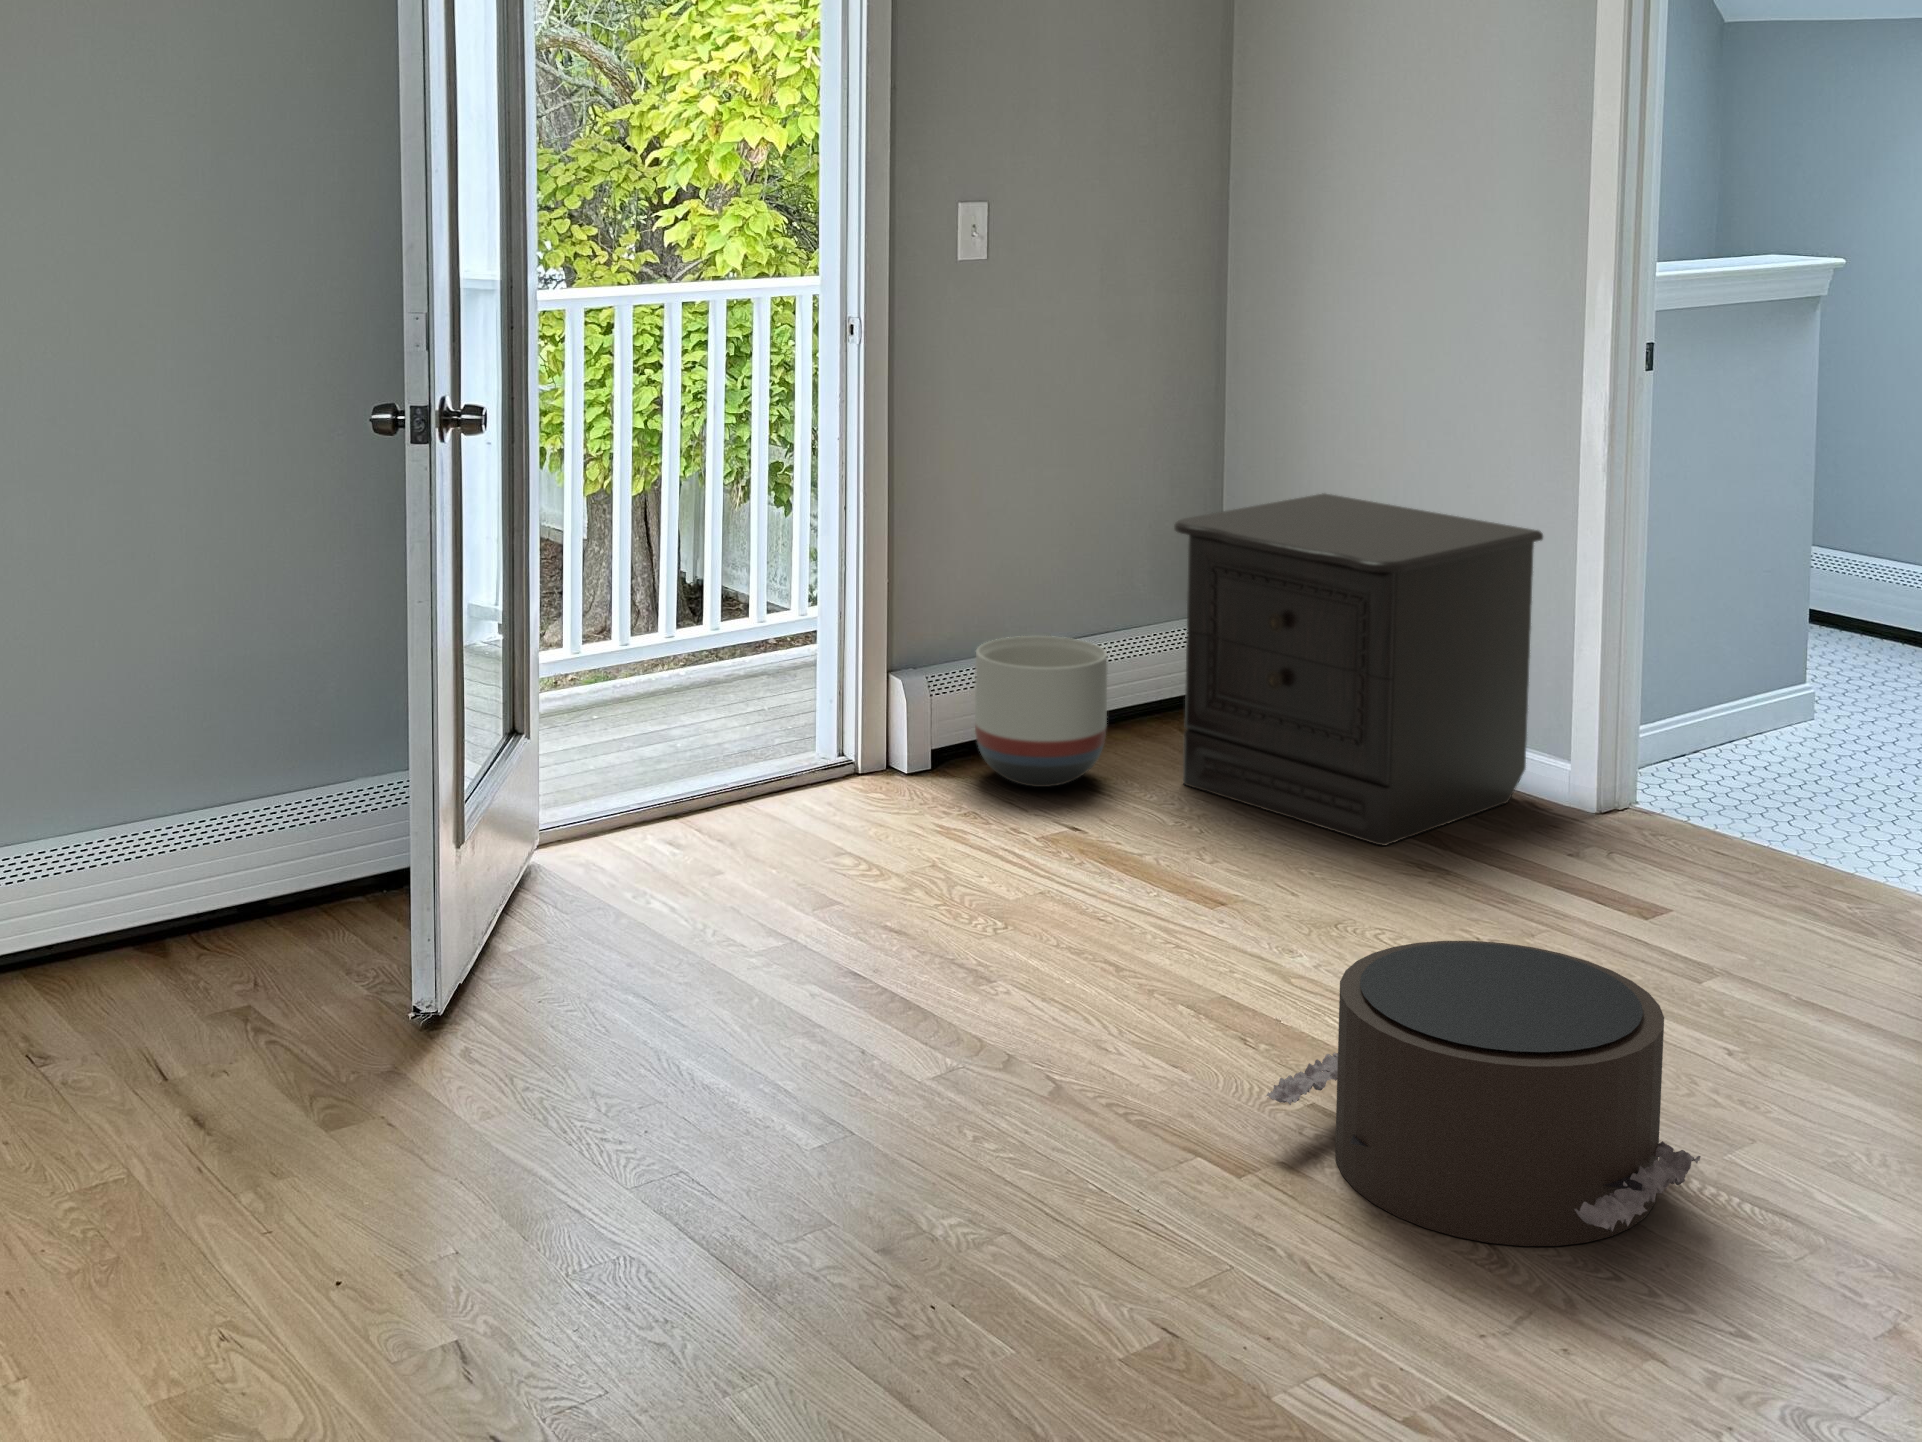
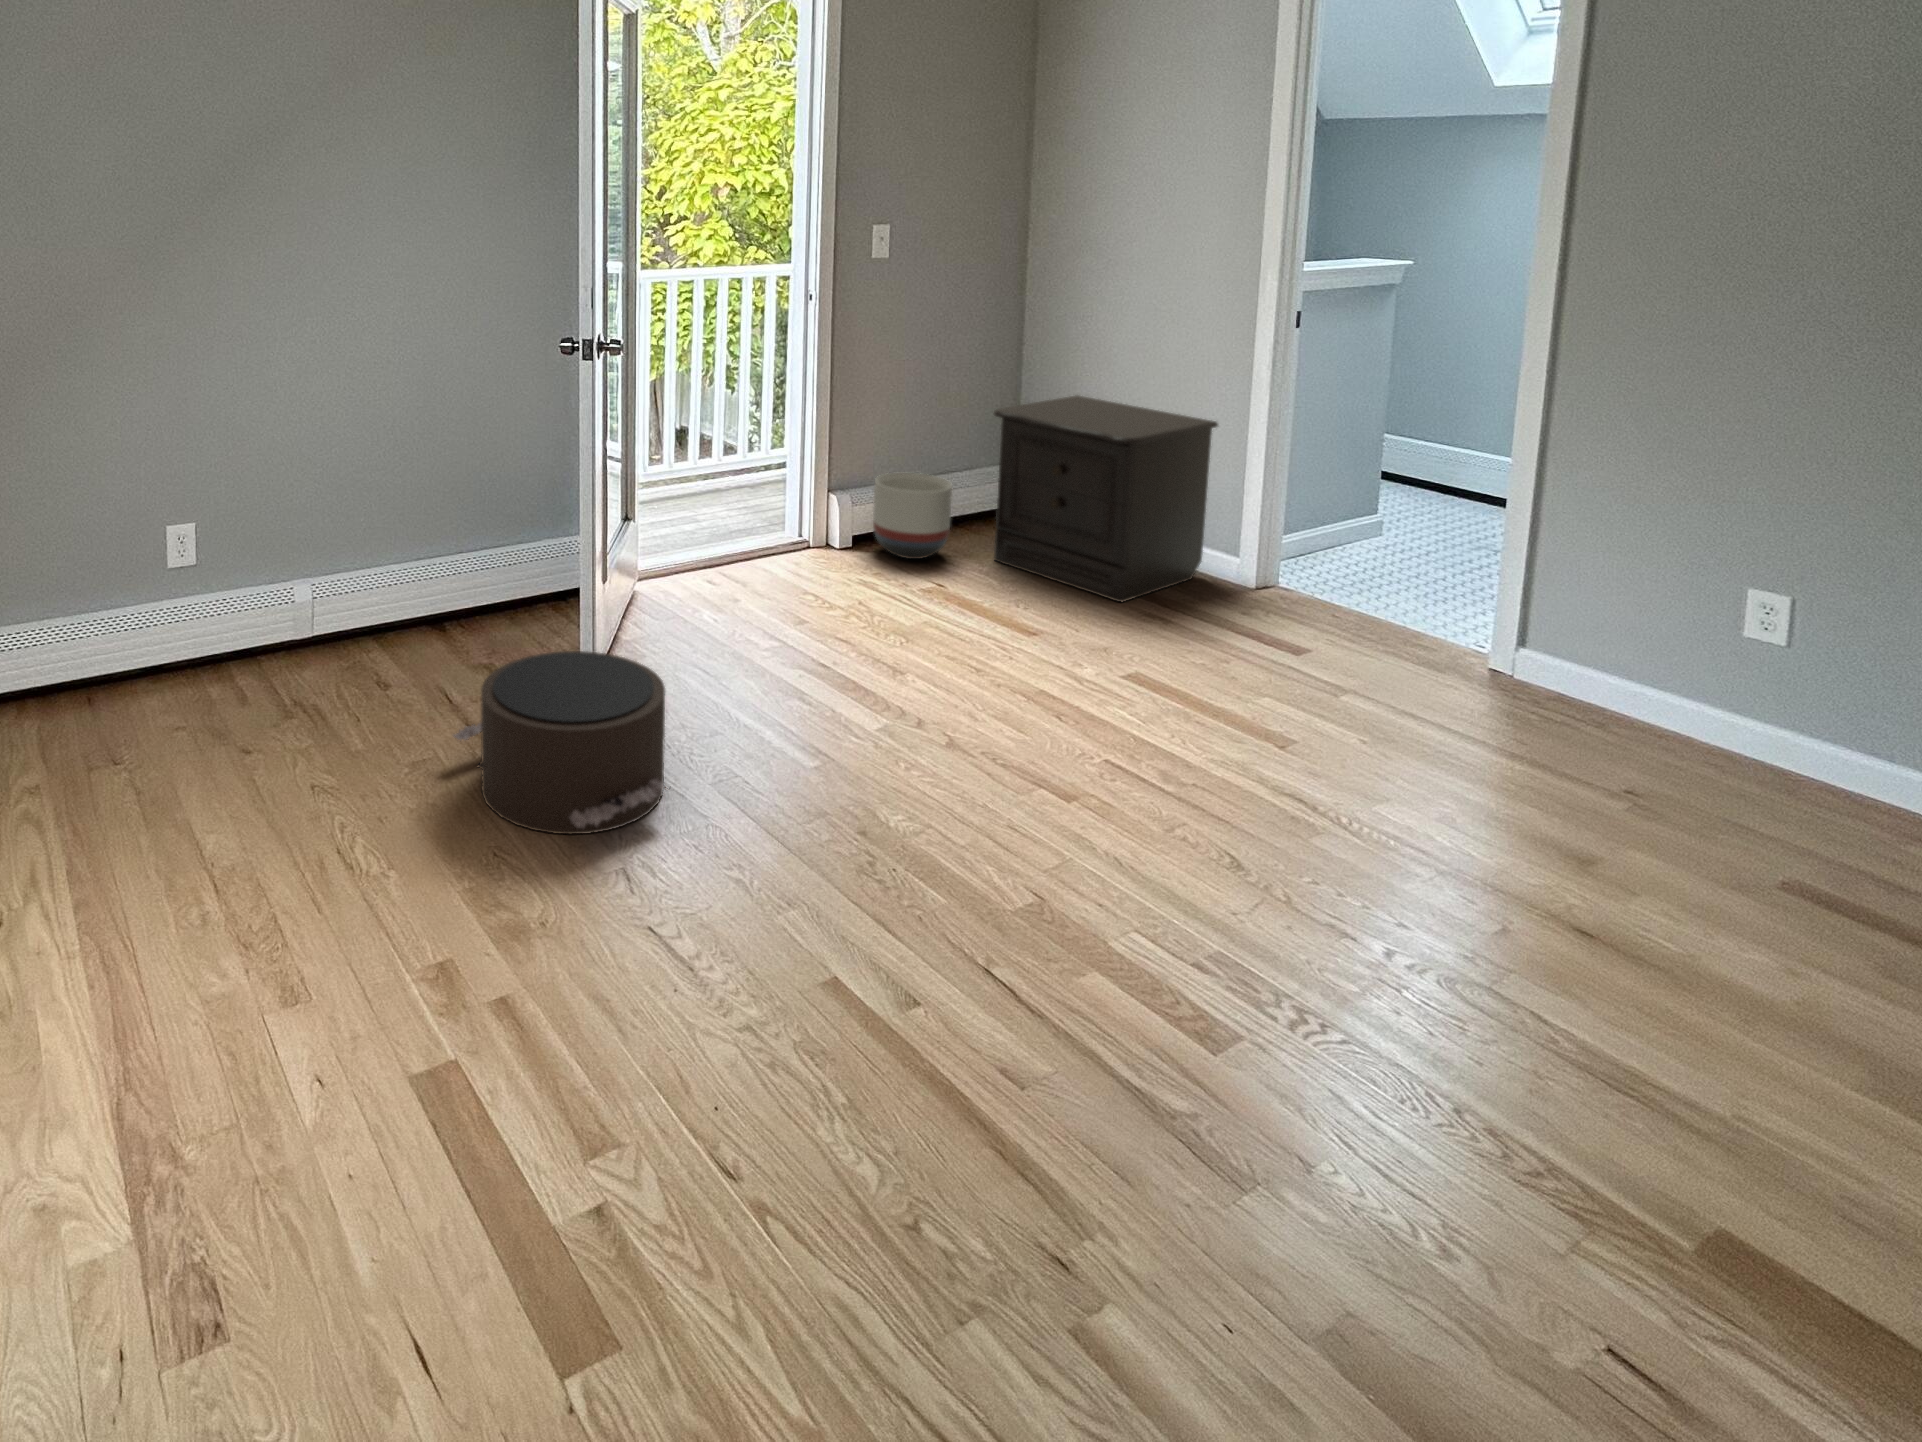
pouf: present [1266,941,1700,1246] -> present [453,651,669,834]

